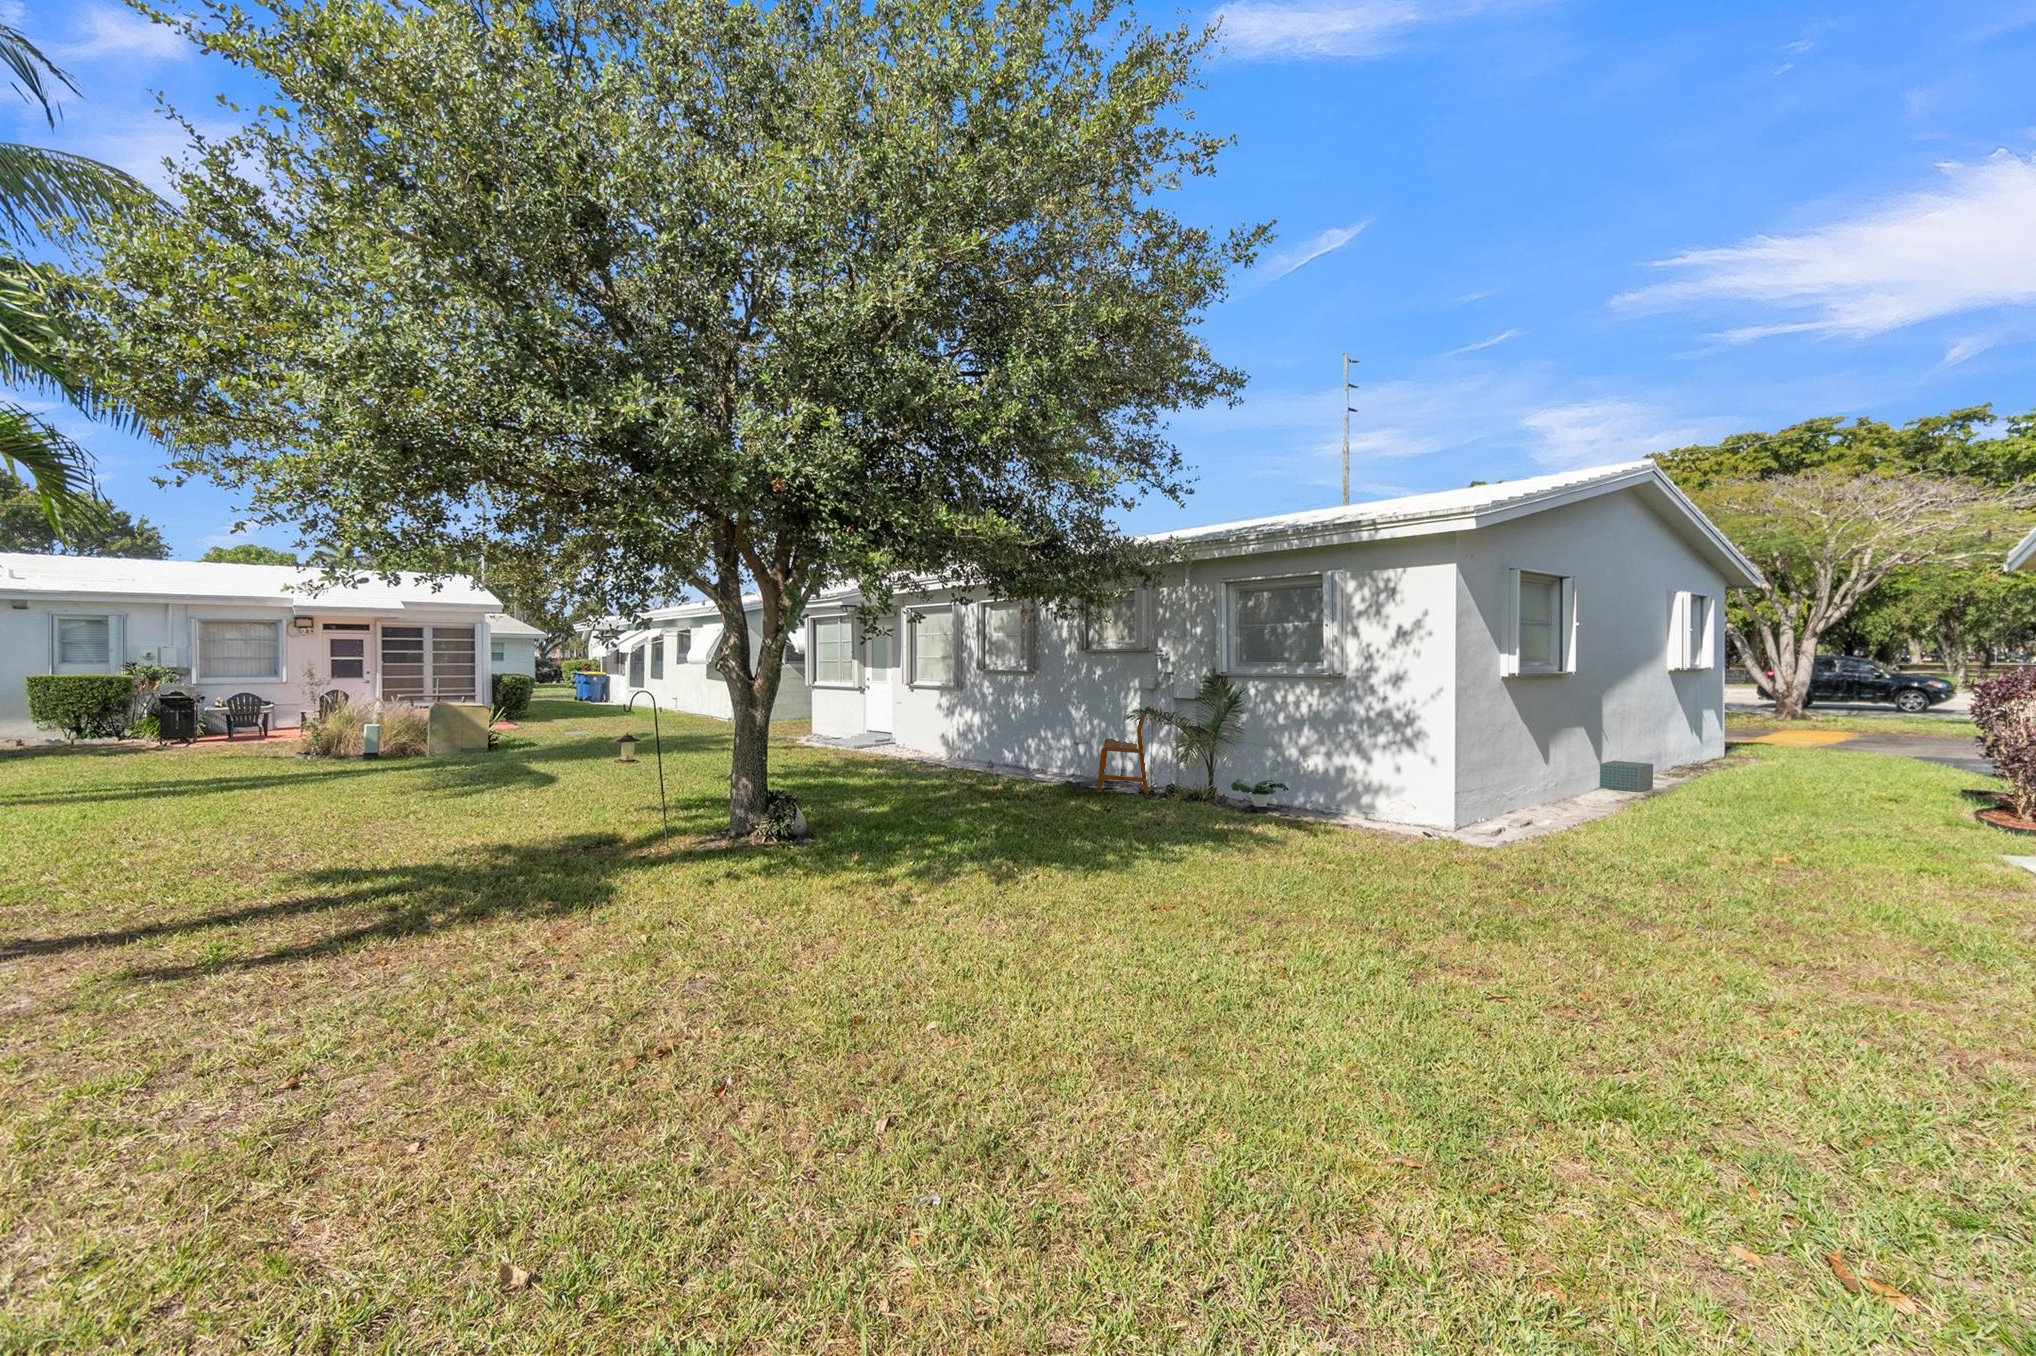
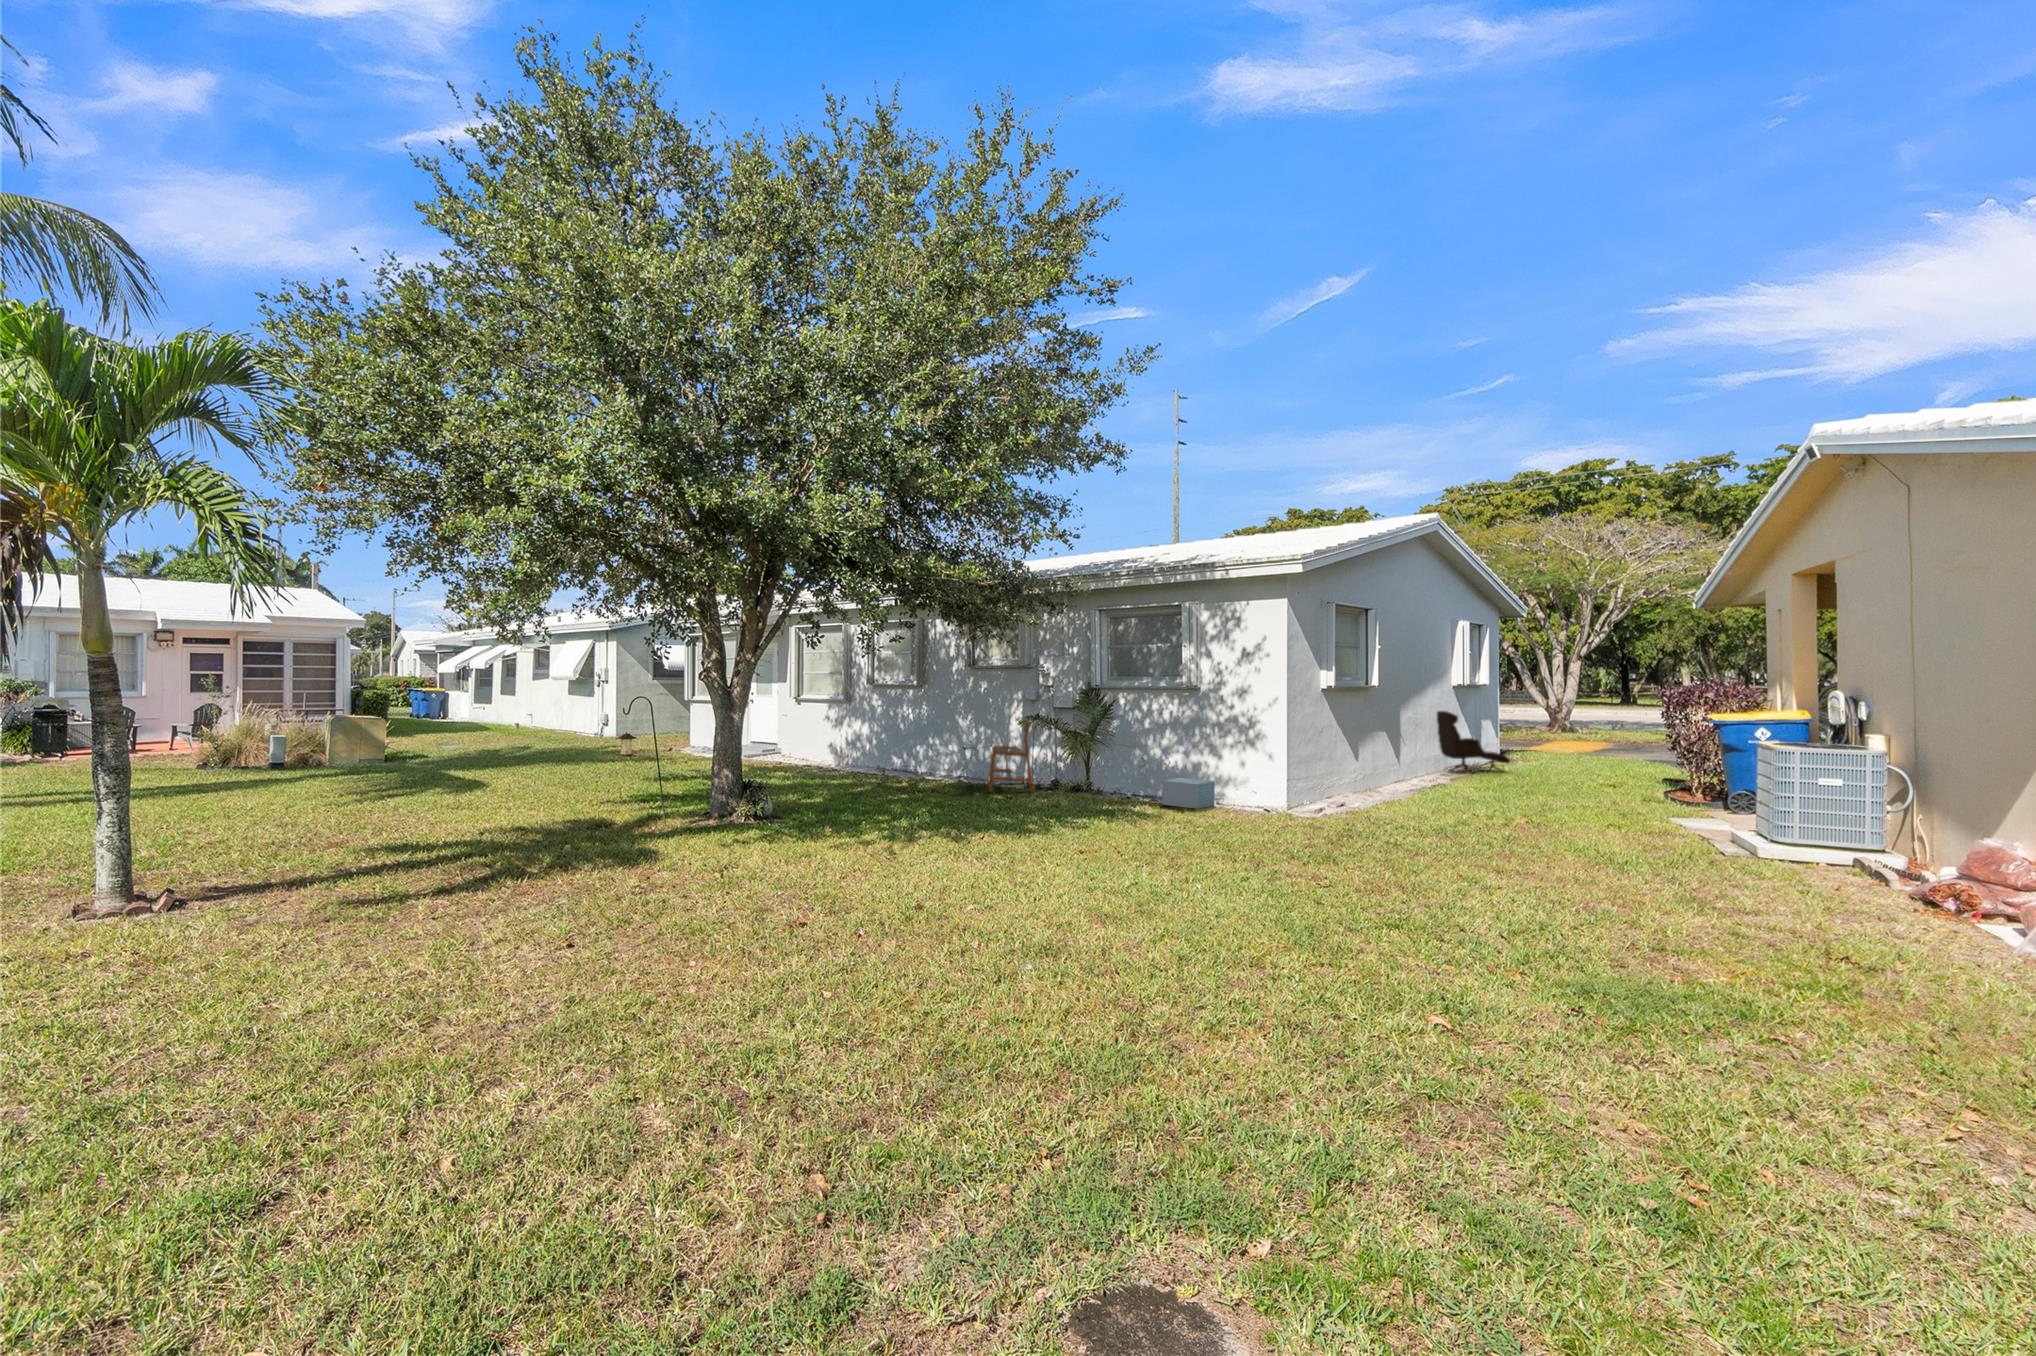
lounge chair: none [1644,701,1748,778] -> present [1437,711,1510,772]
storage box: present [1600,761,1653,792] -> present [1162,778,1215,809]
potted plant: present [1231,779,1289,807] -> none [1106,777,1154,800]

